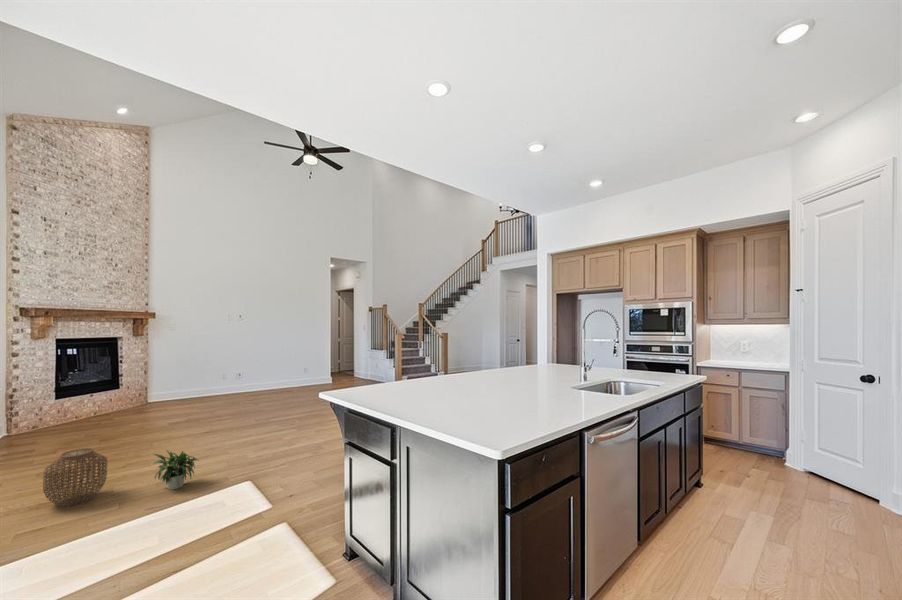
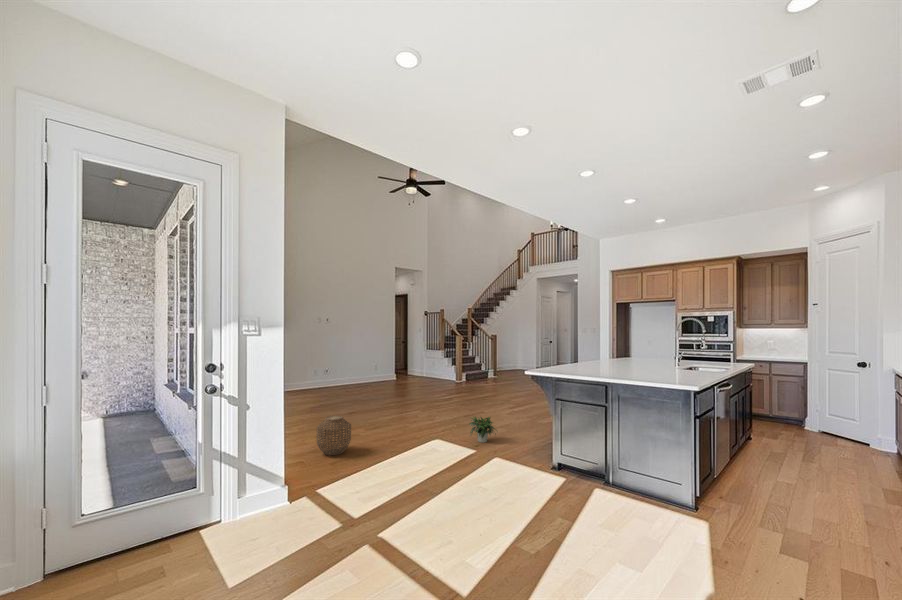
potted plant: present [154,451,198,490] -> present [469,417,497,442]

